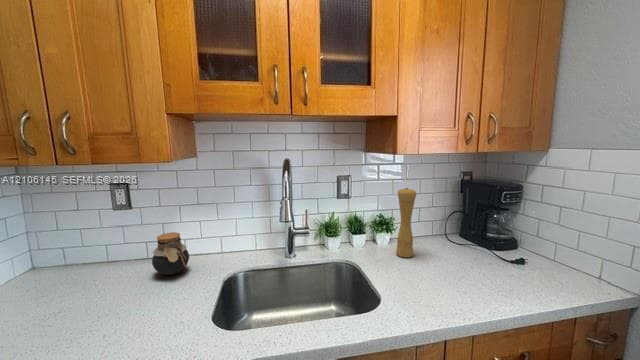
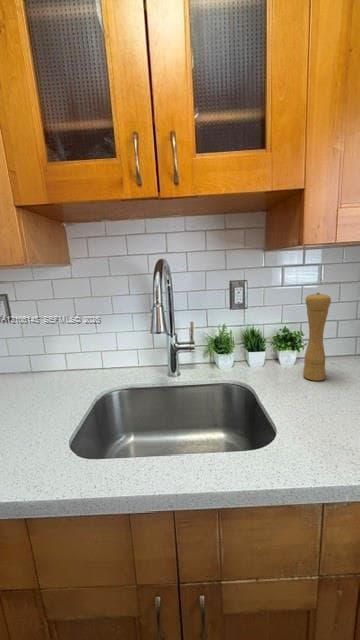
jar: present [152,232,189,275] -> none [27,345,66,389]

